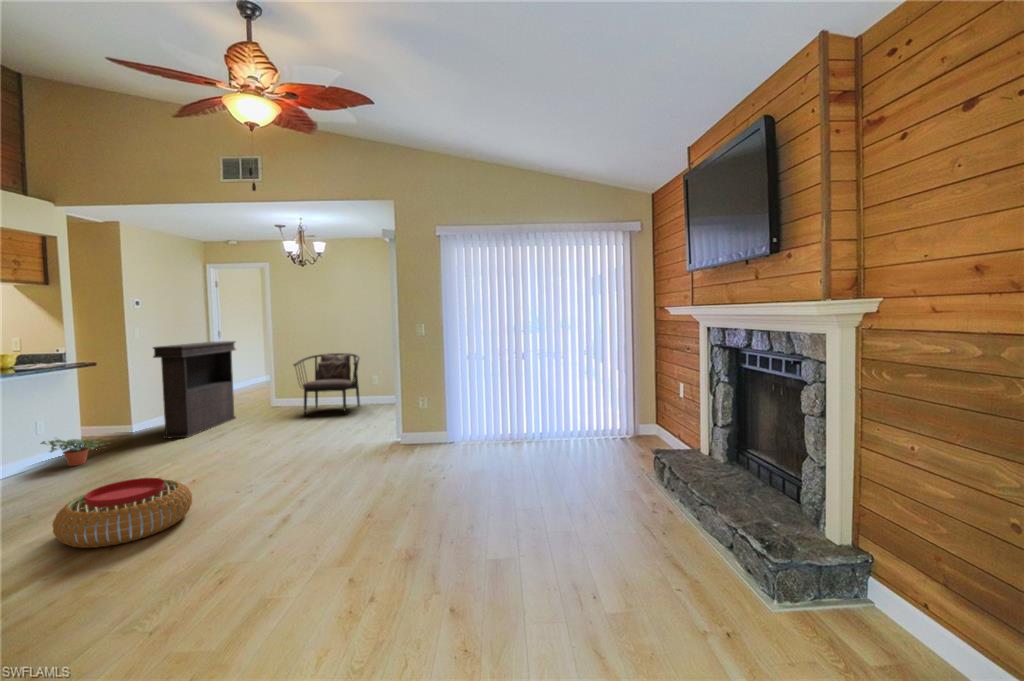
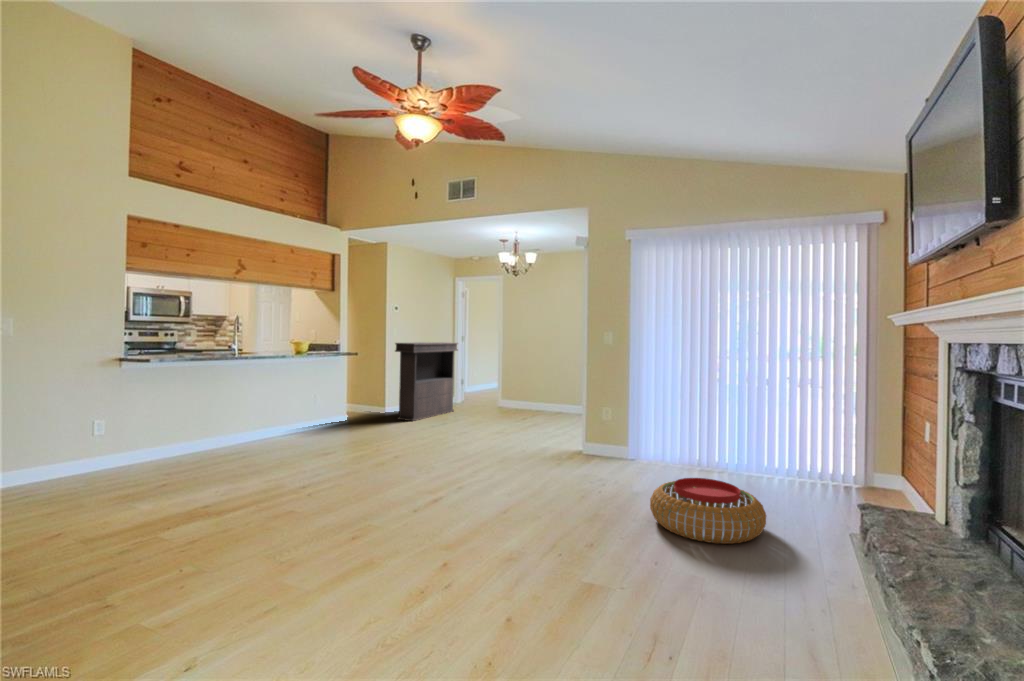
armchair: present [294,353,360,415] -> none [502,360,562,420]
potted plant: present [41,439,104,466] -> none [318,406,361,430]
pouf: present [52,478,192,548] -> present [650,478,766,544]

